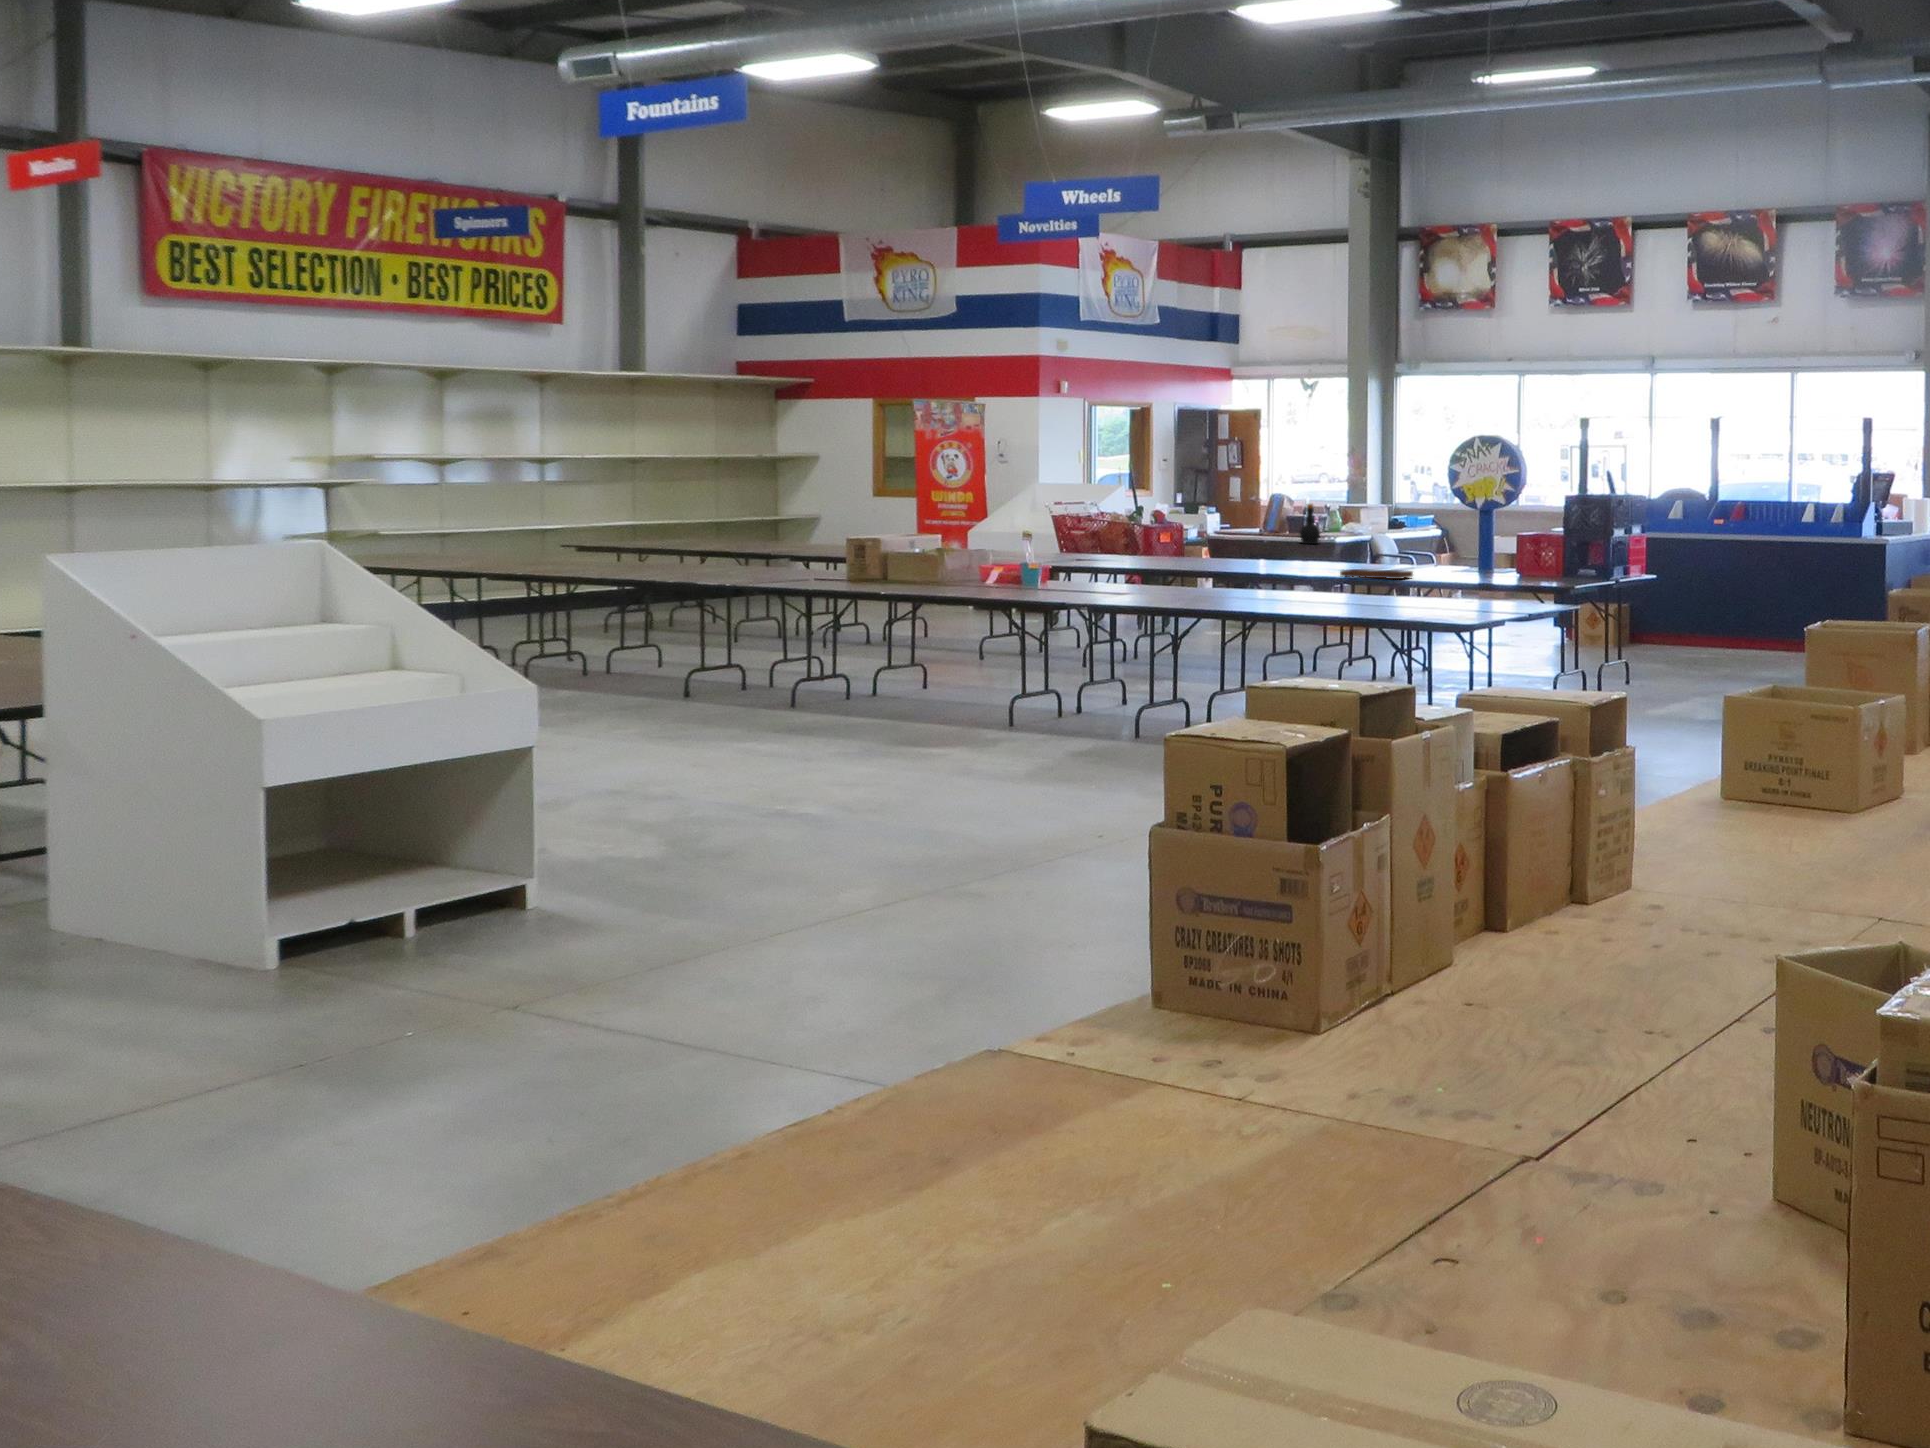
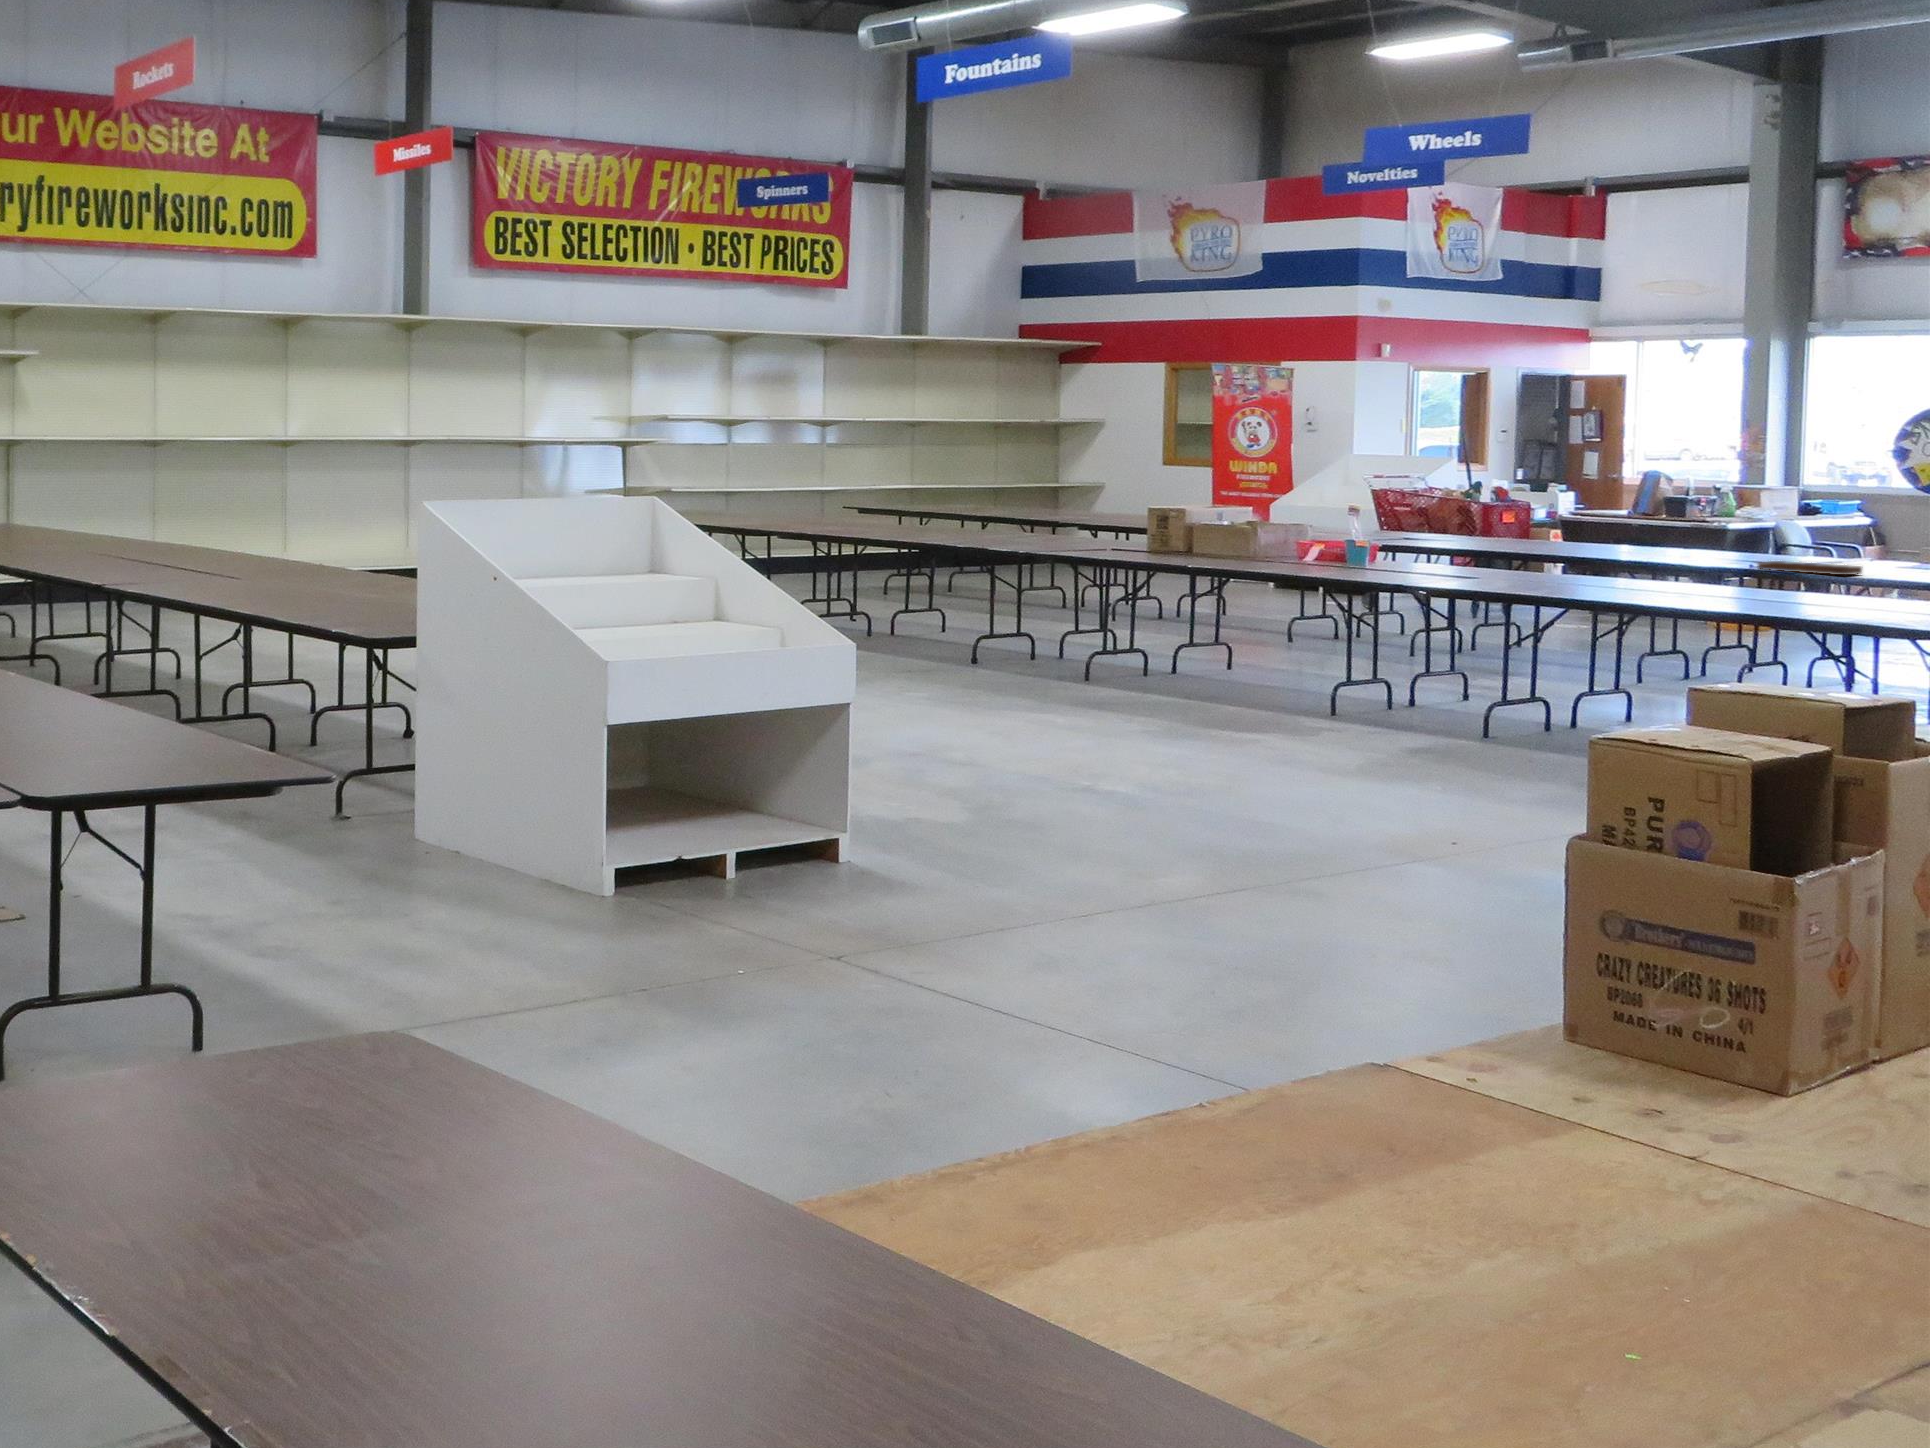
bottle: present [1300,504,1320,544] -> none [1683,482,1712,528]

